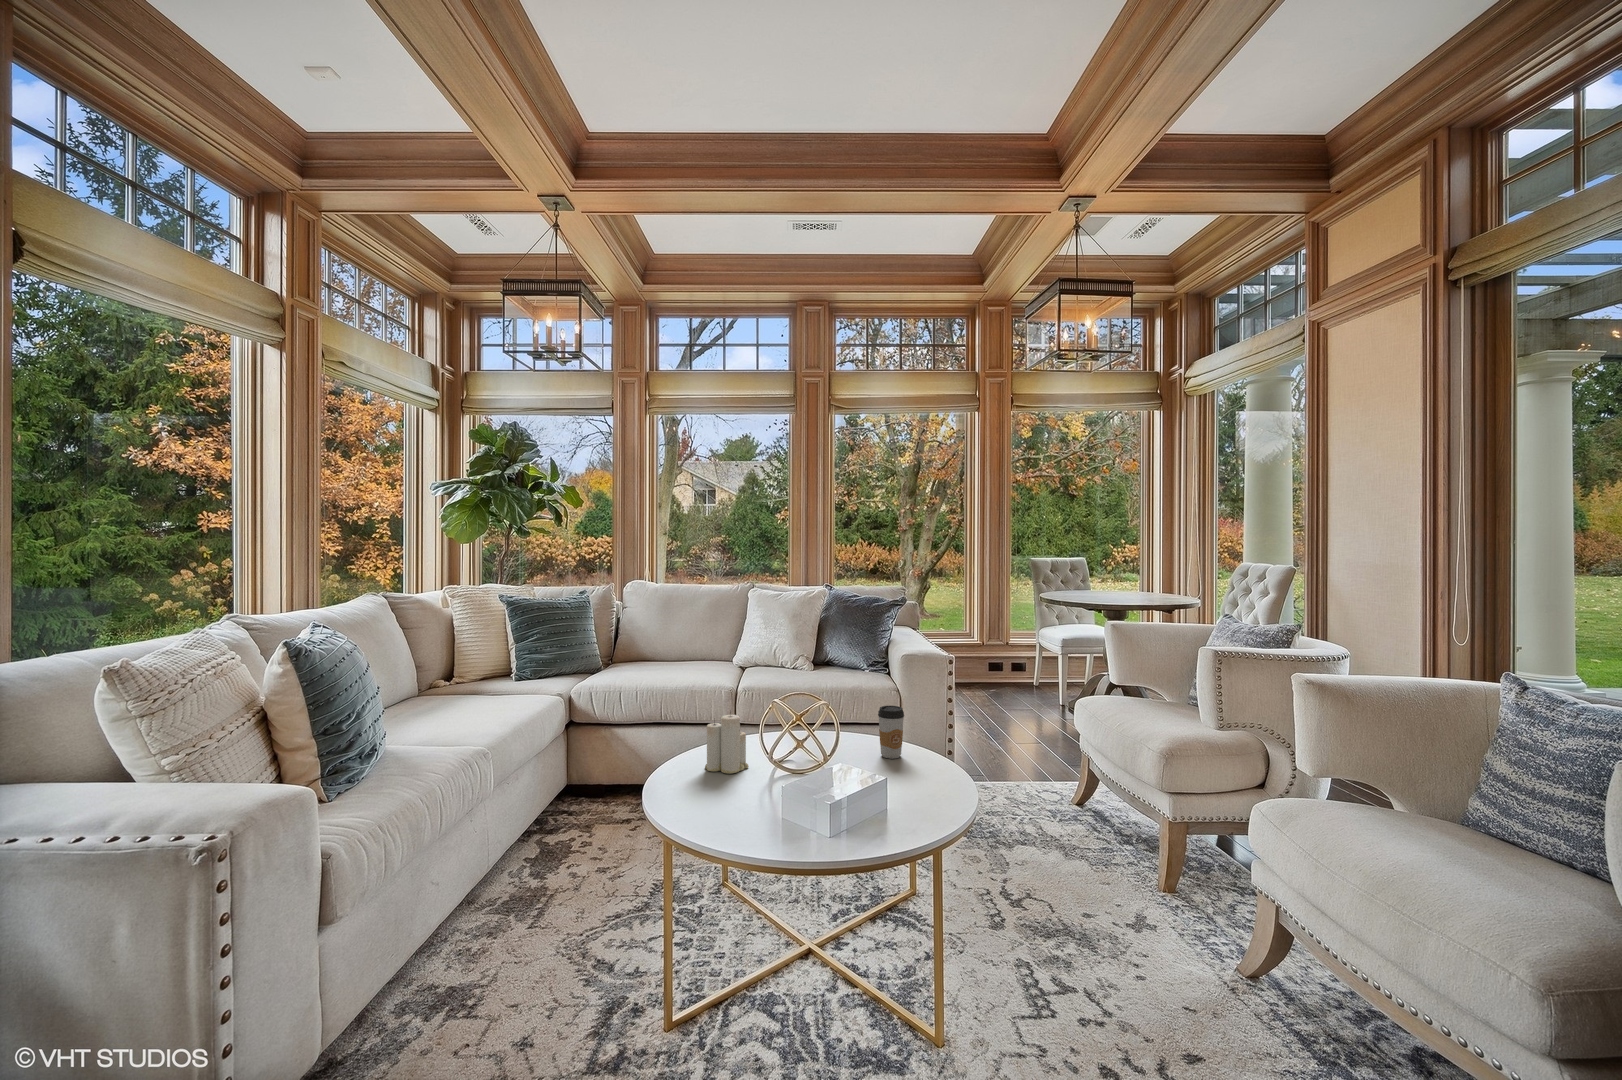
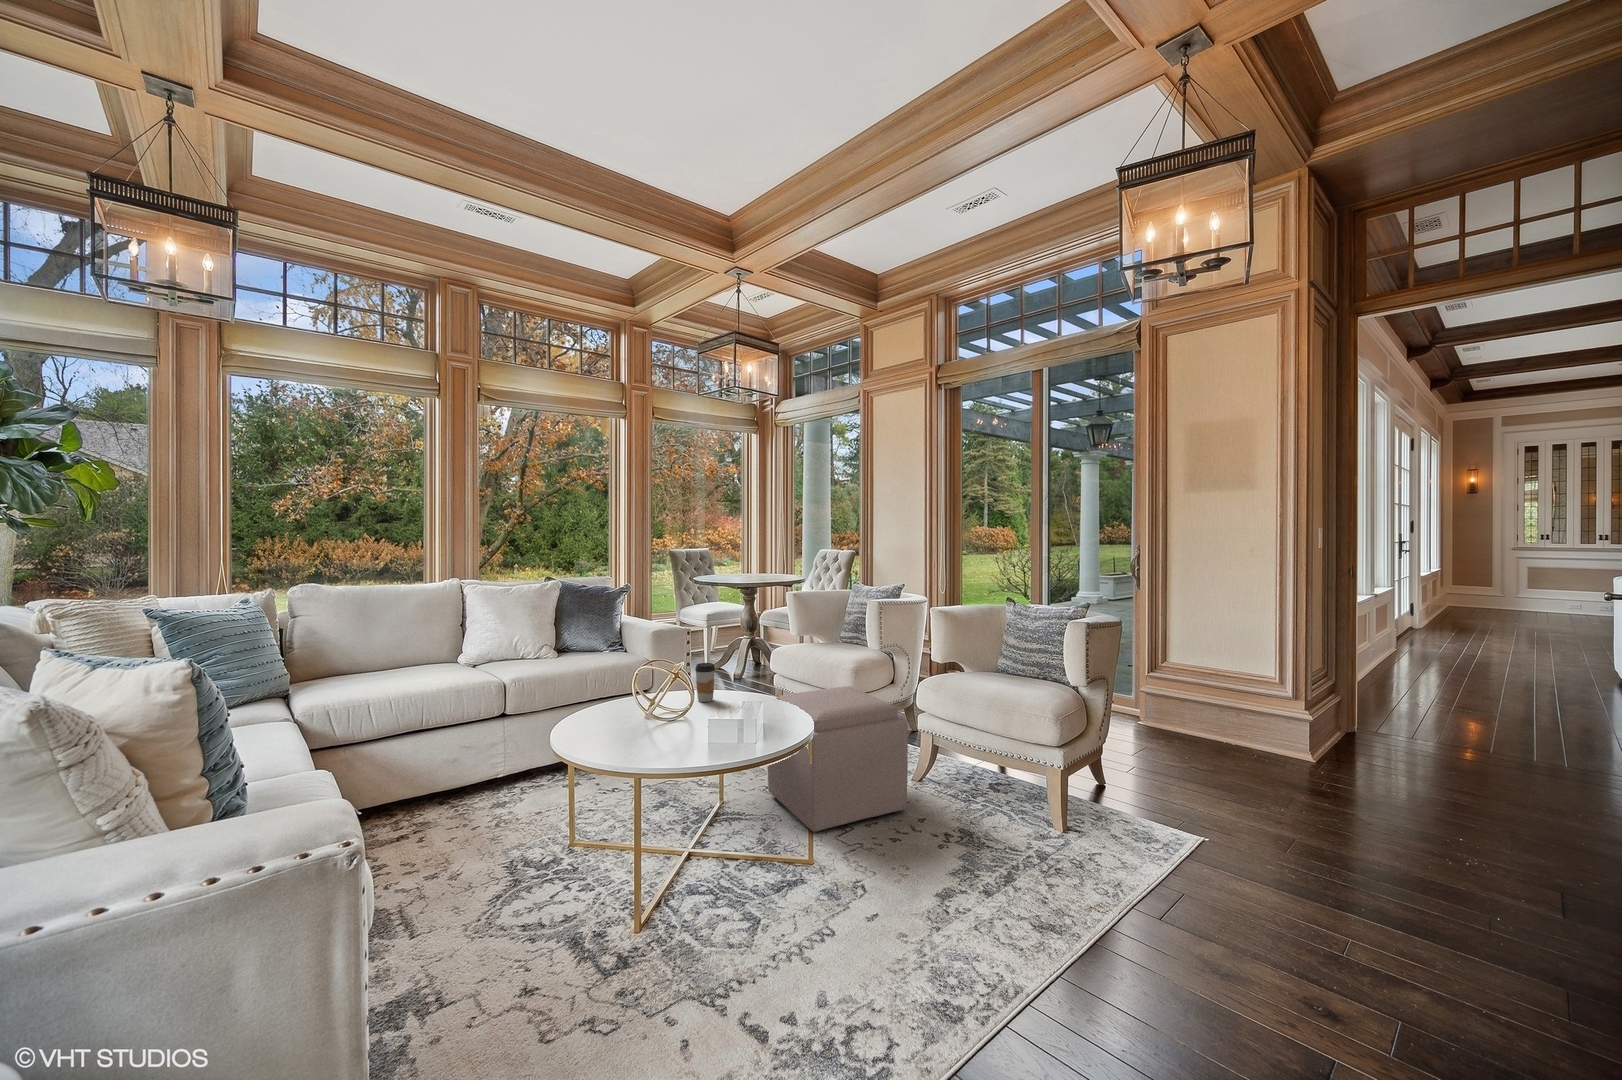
candle: present [705,714,749,773] -> none [580,682,616,736]
ottoman: none [976,772,1177,1019] -> present [768,686,908,832]

